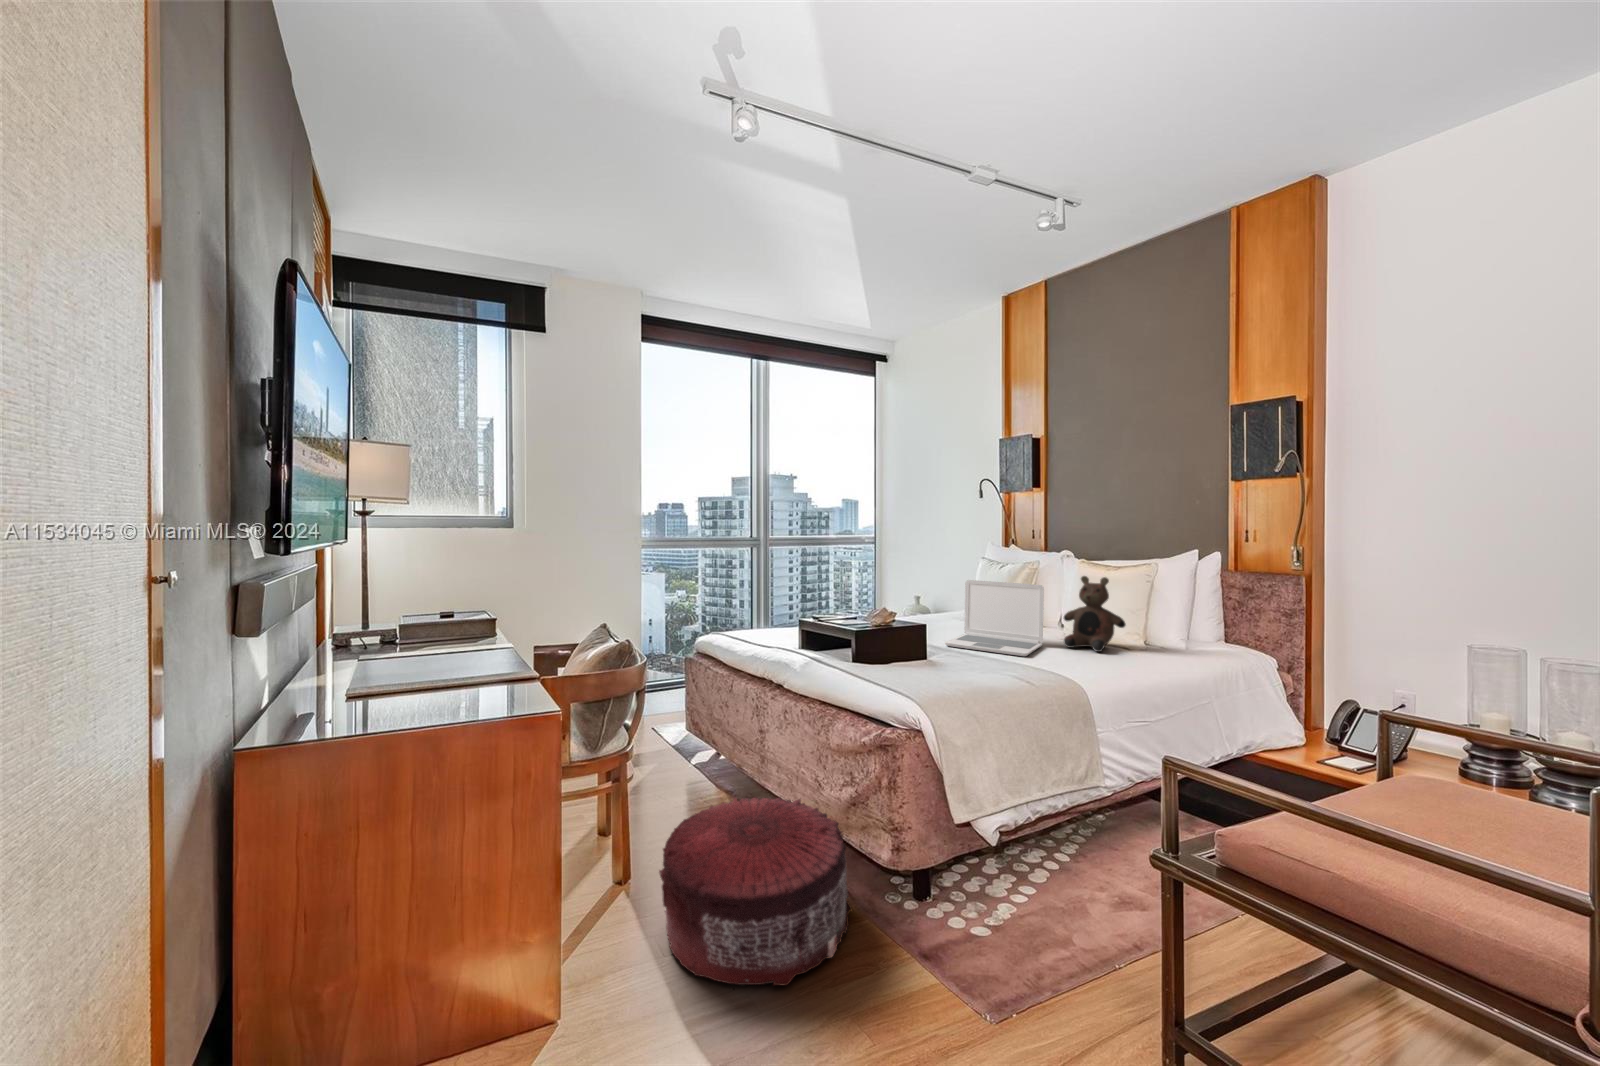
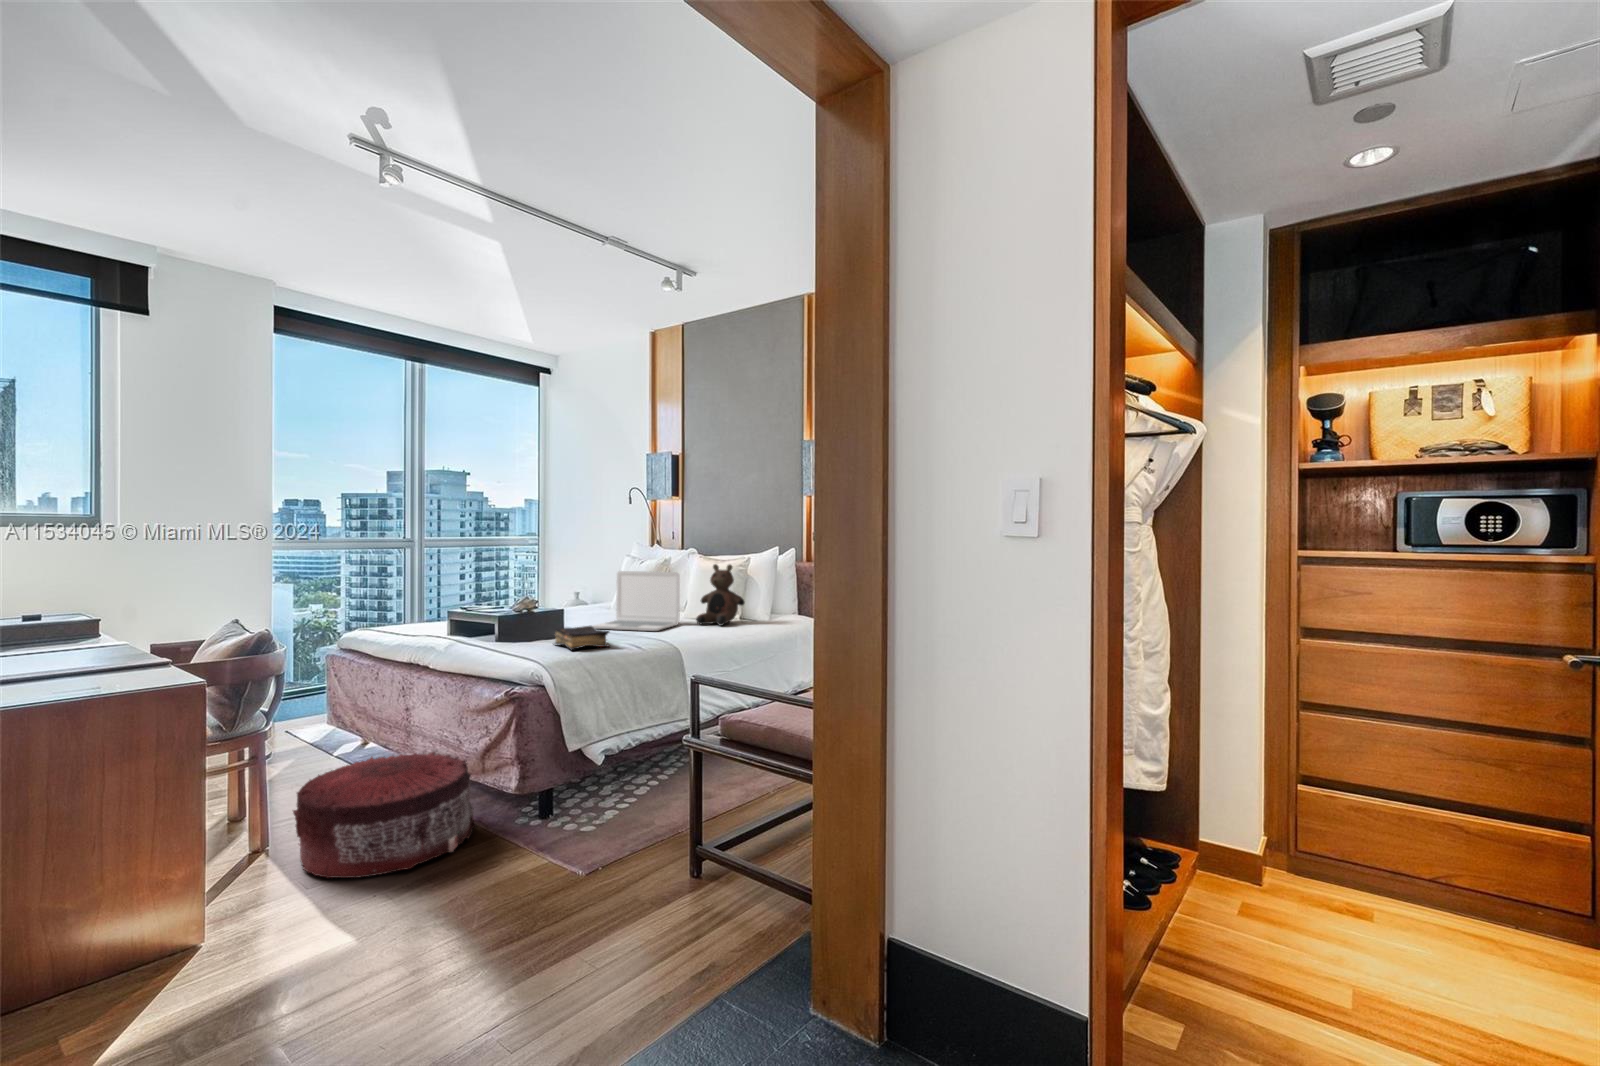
book: none [918,651,992,688] -> present [554,626,610,650]

